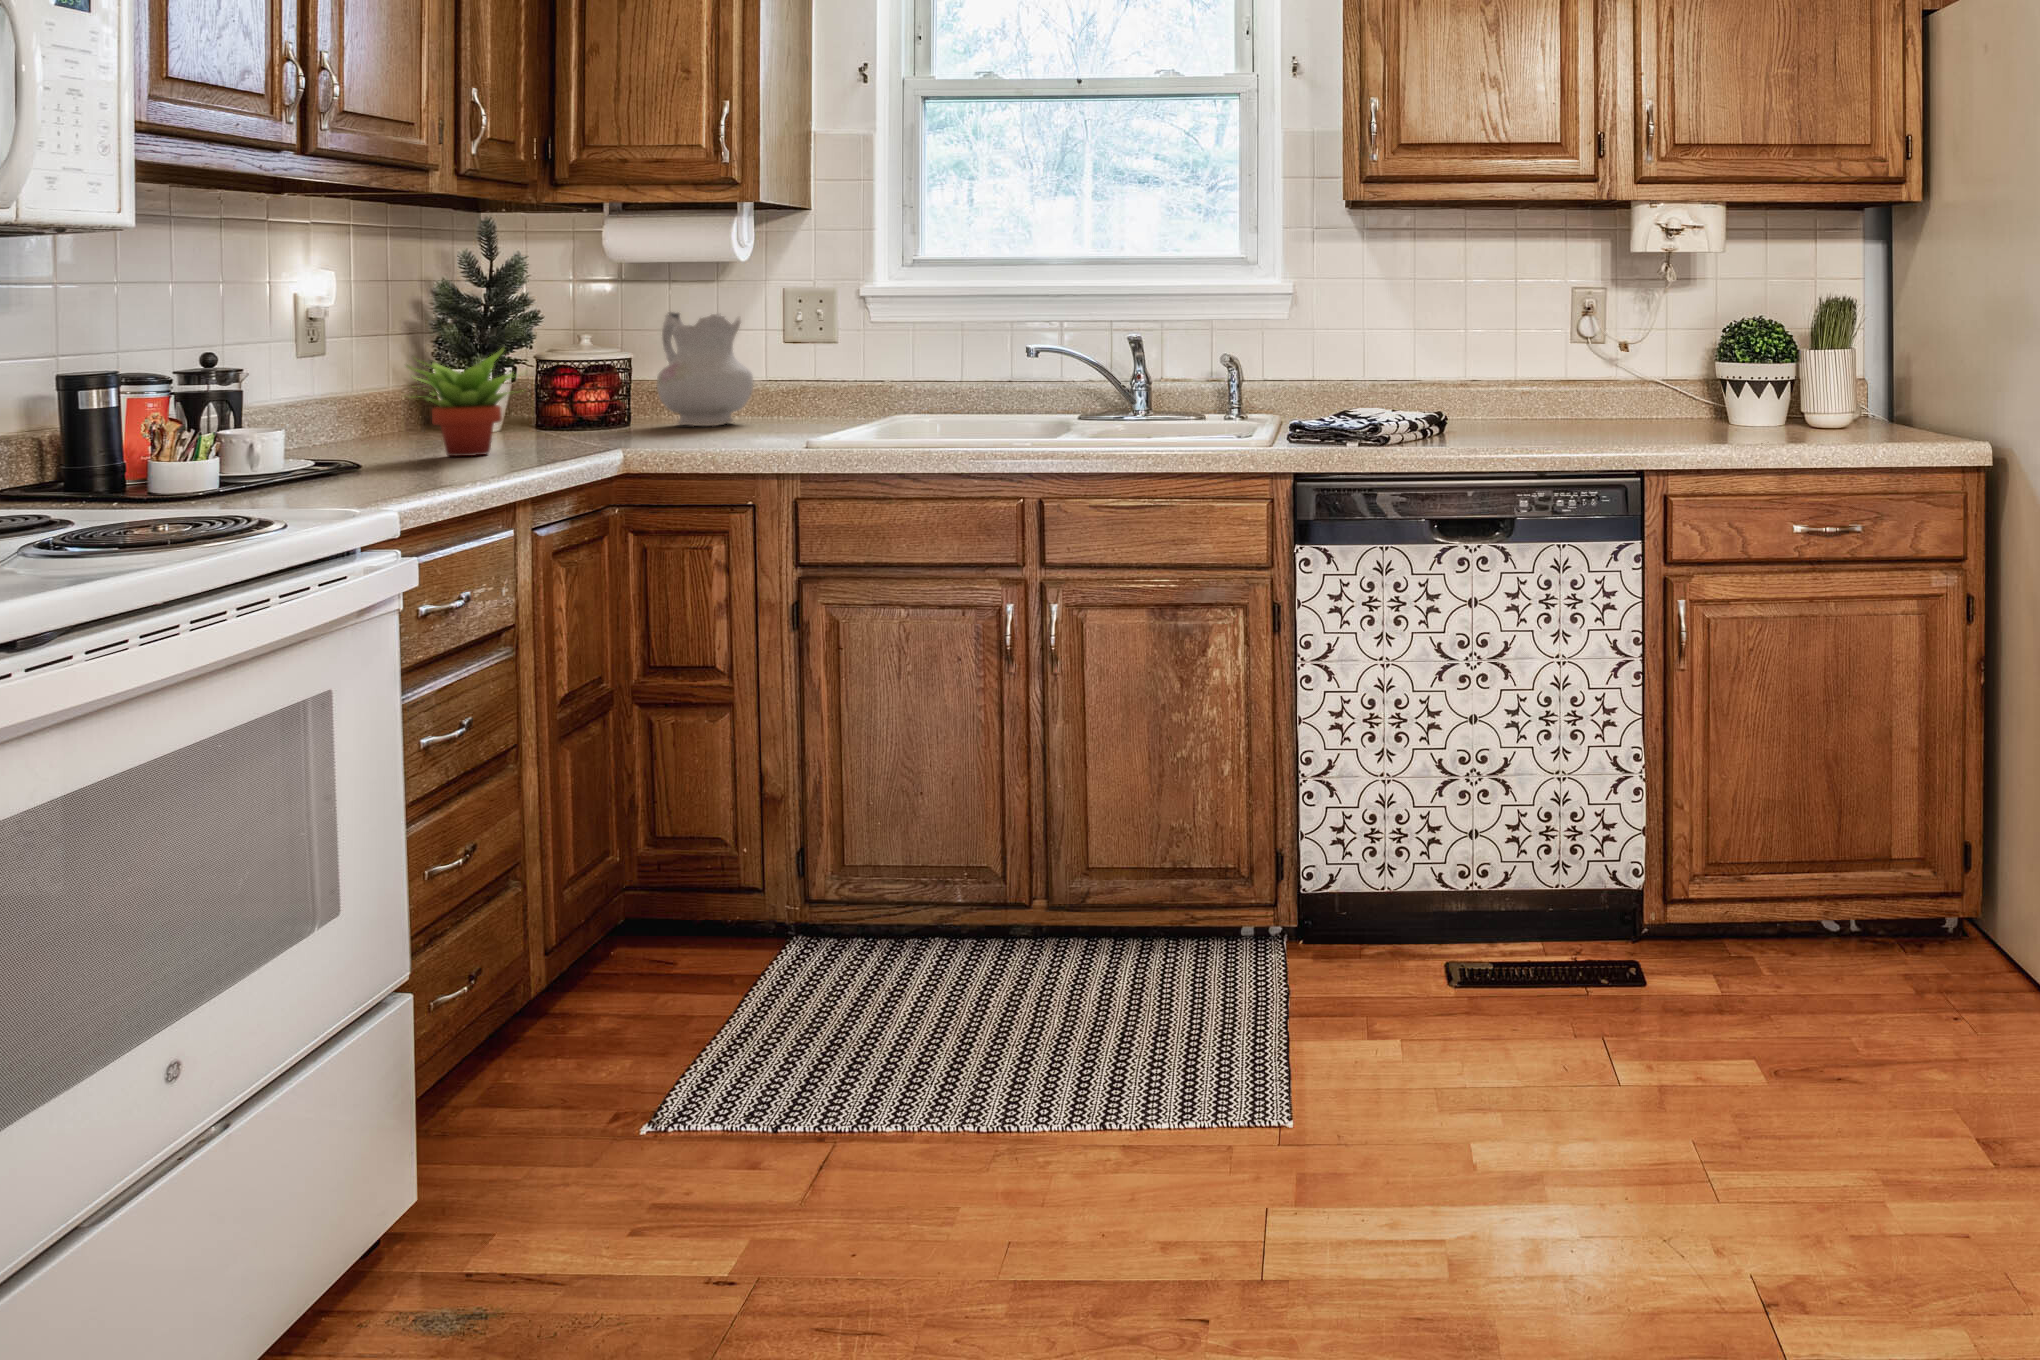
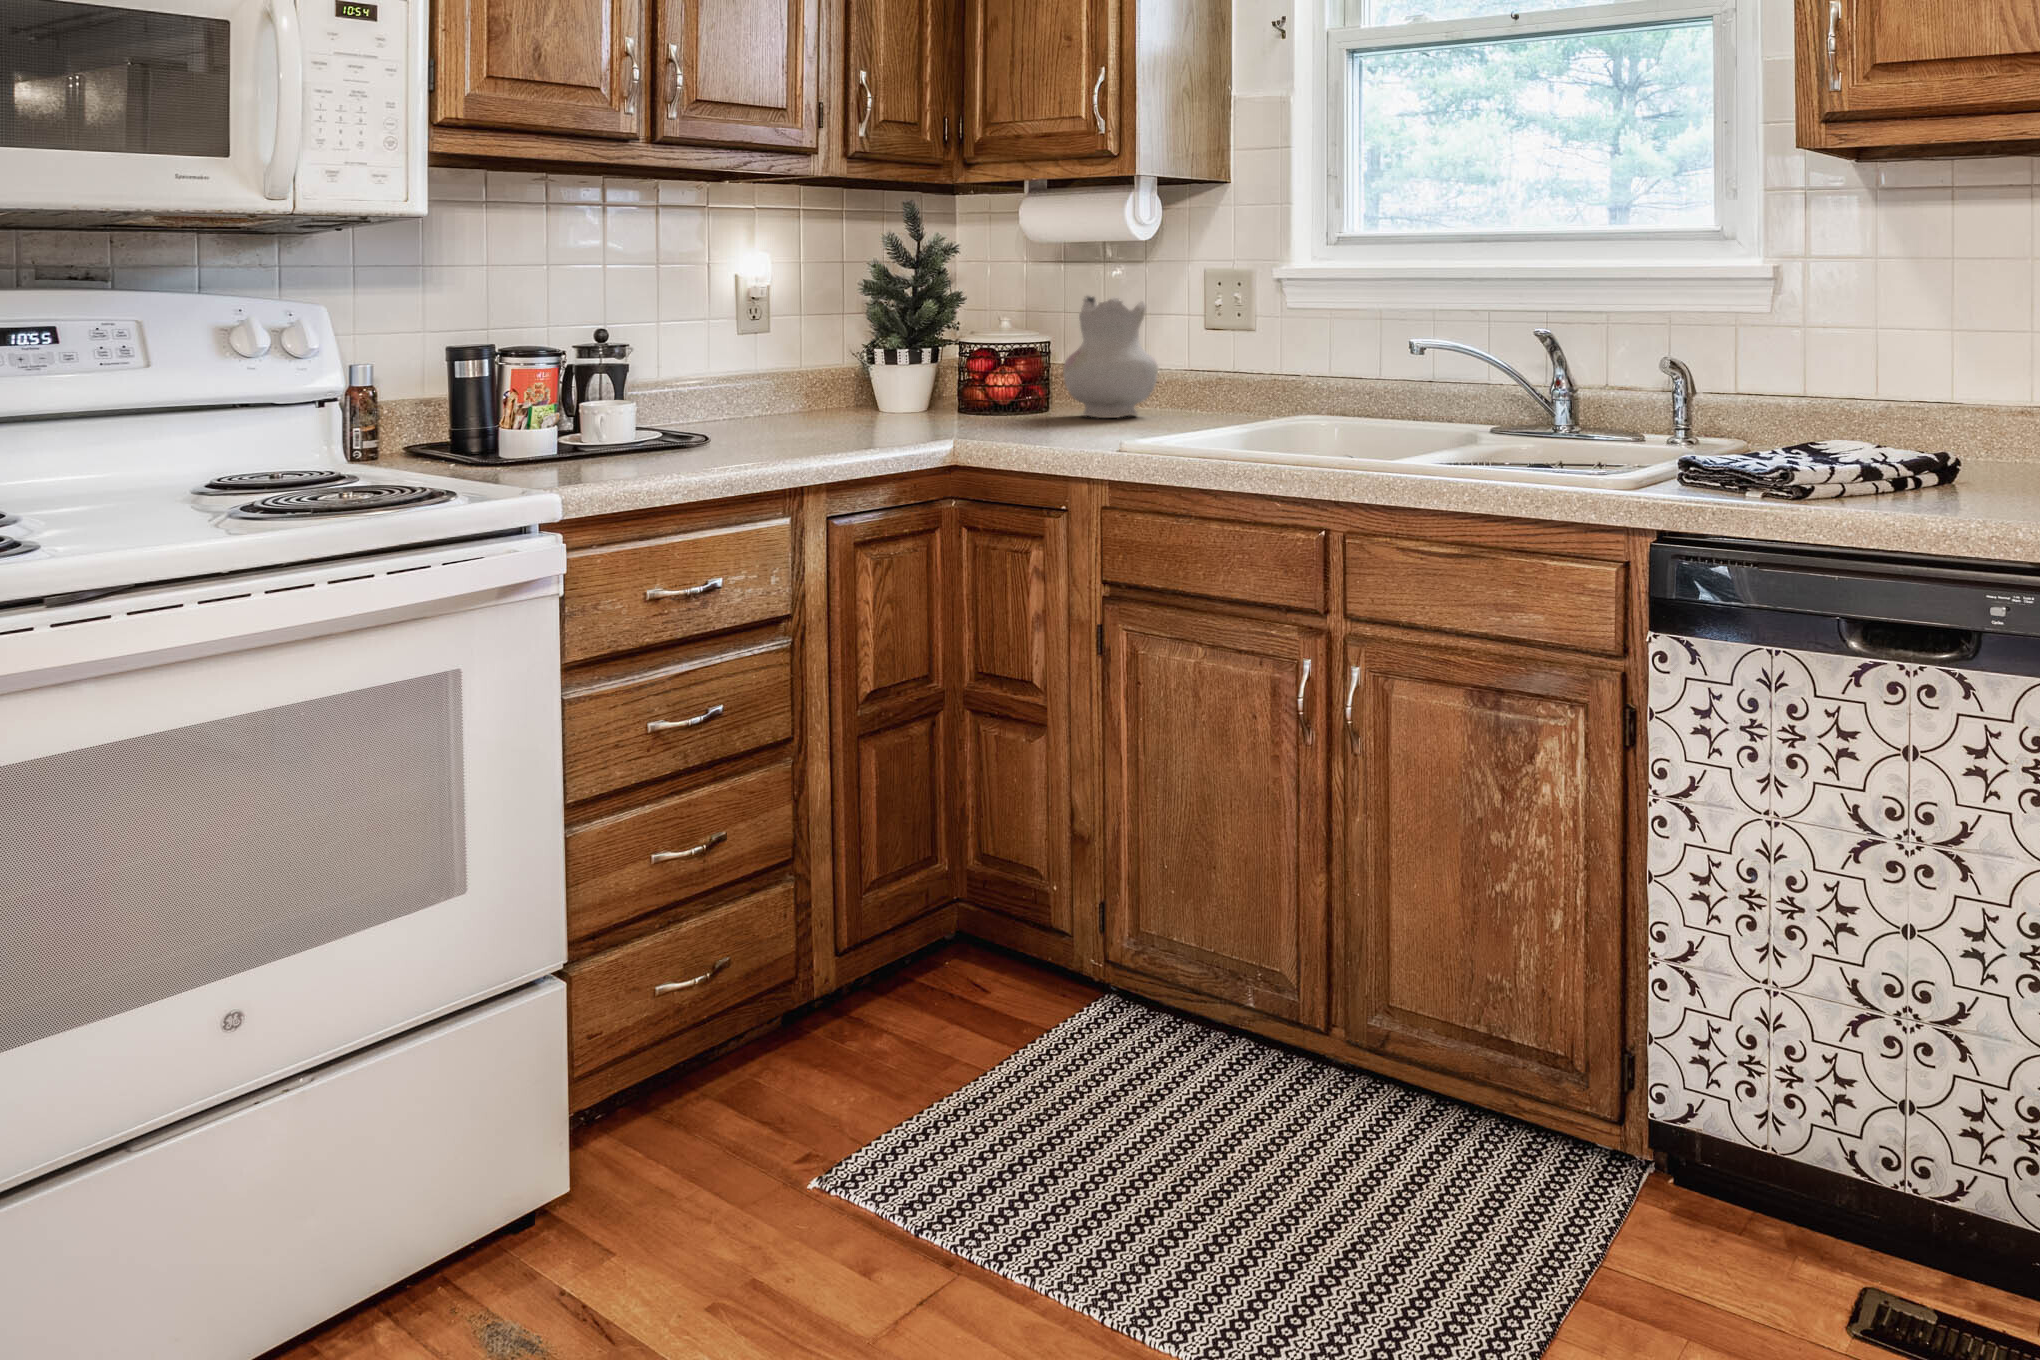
succulent plant: present [406,348,513,456] -> none [769,328,889,437]

